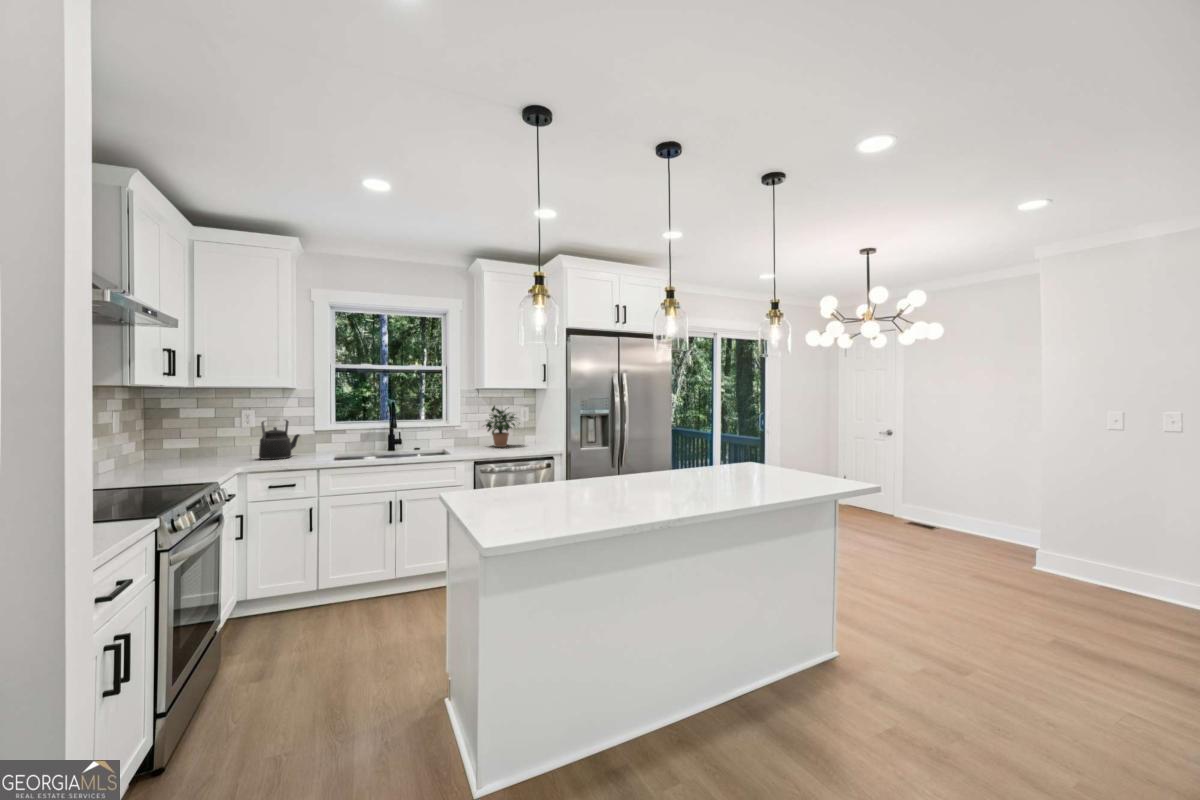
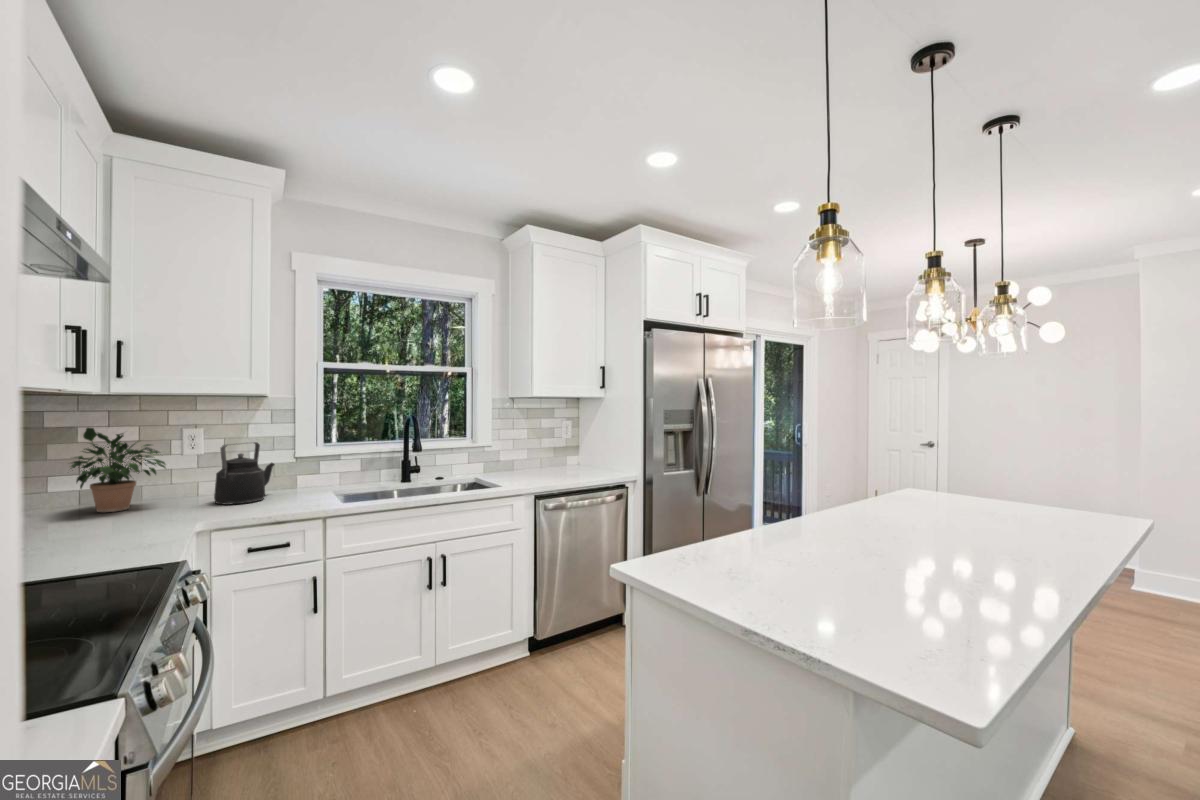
potted plant: present [486,406,520,447] -> present [71,428,166,512]

